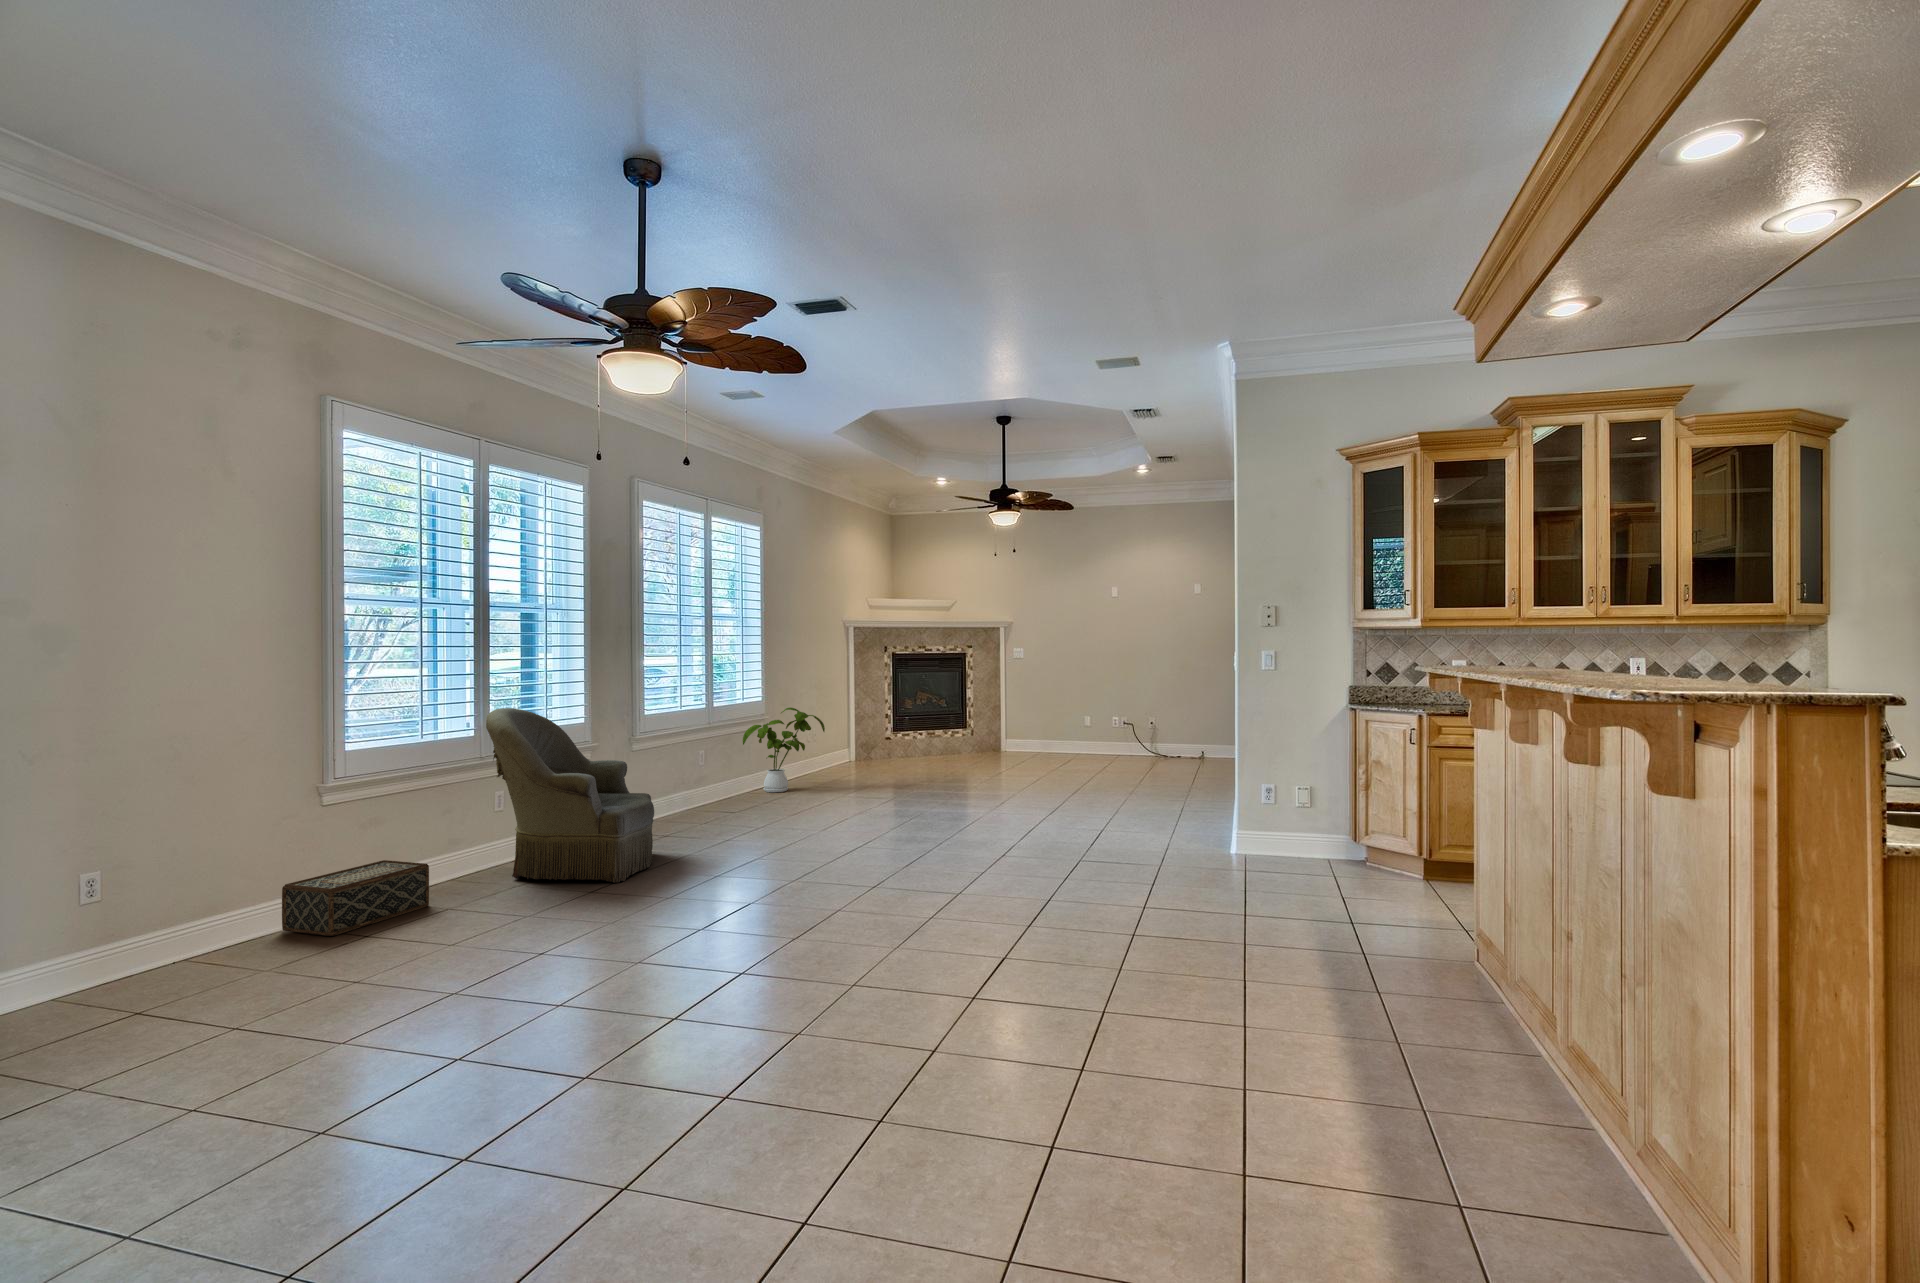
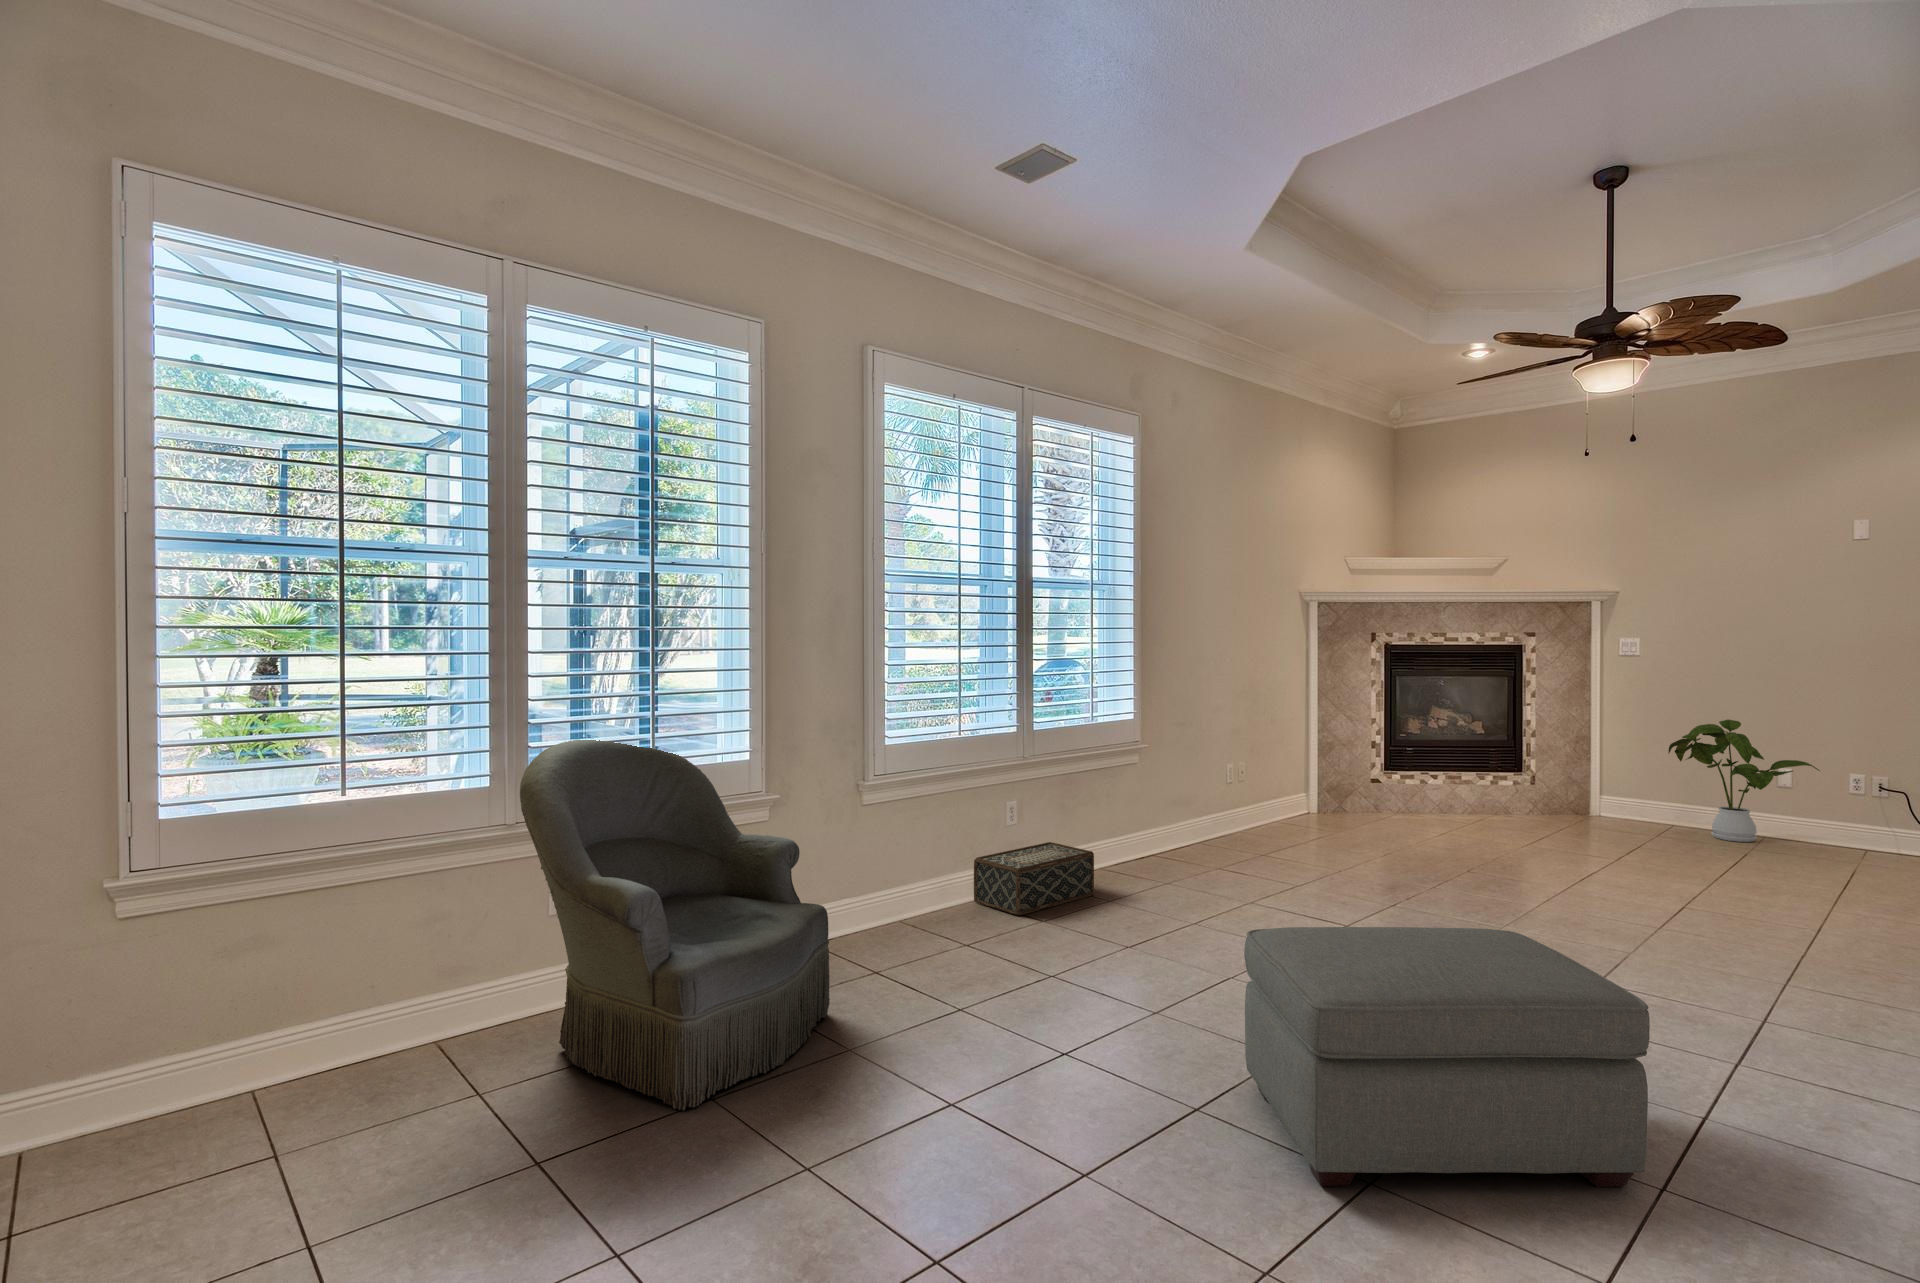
house plant: present [743,708,825,792] -> present [1669,719,1820,842]
ottoman: none [869,767,1015,859] -> present [1244,927,1650,1187]
woven basket: present [282,860,429,936] -> present [974,842,1094,915]

